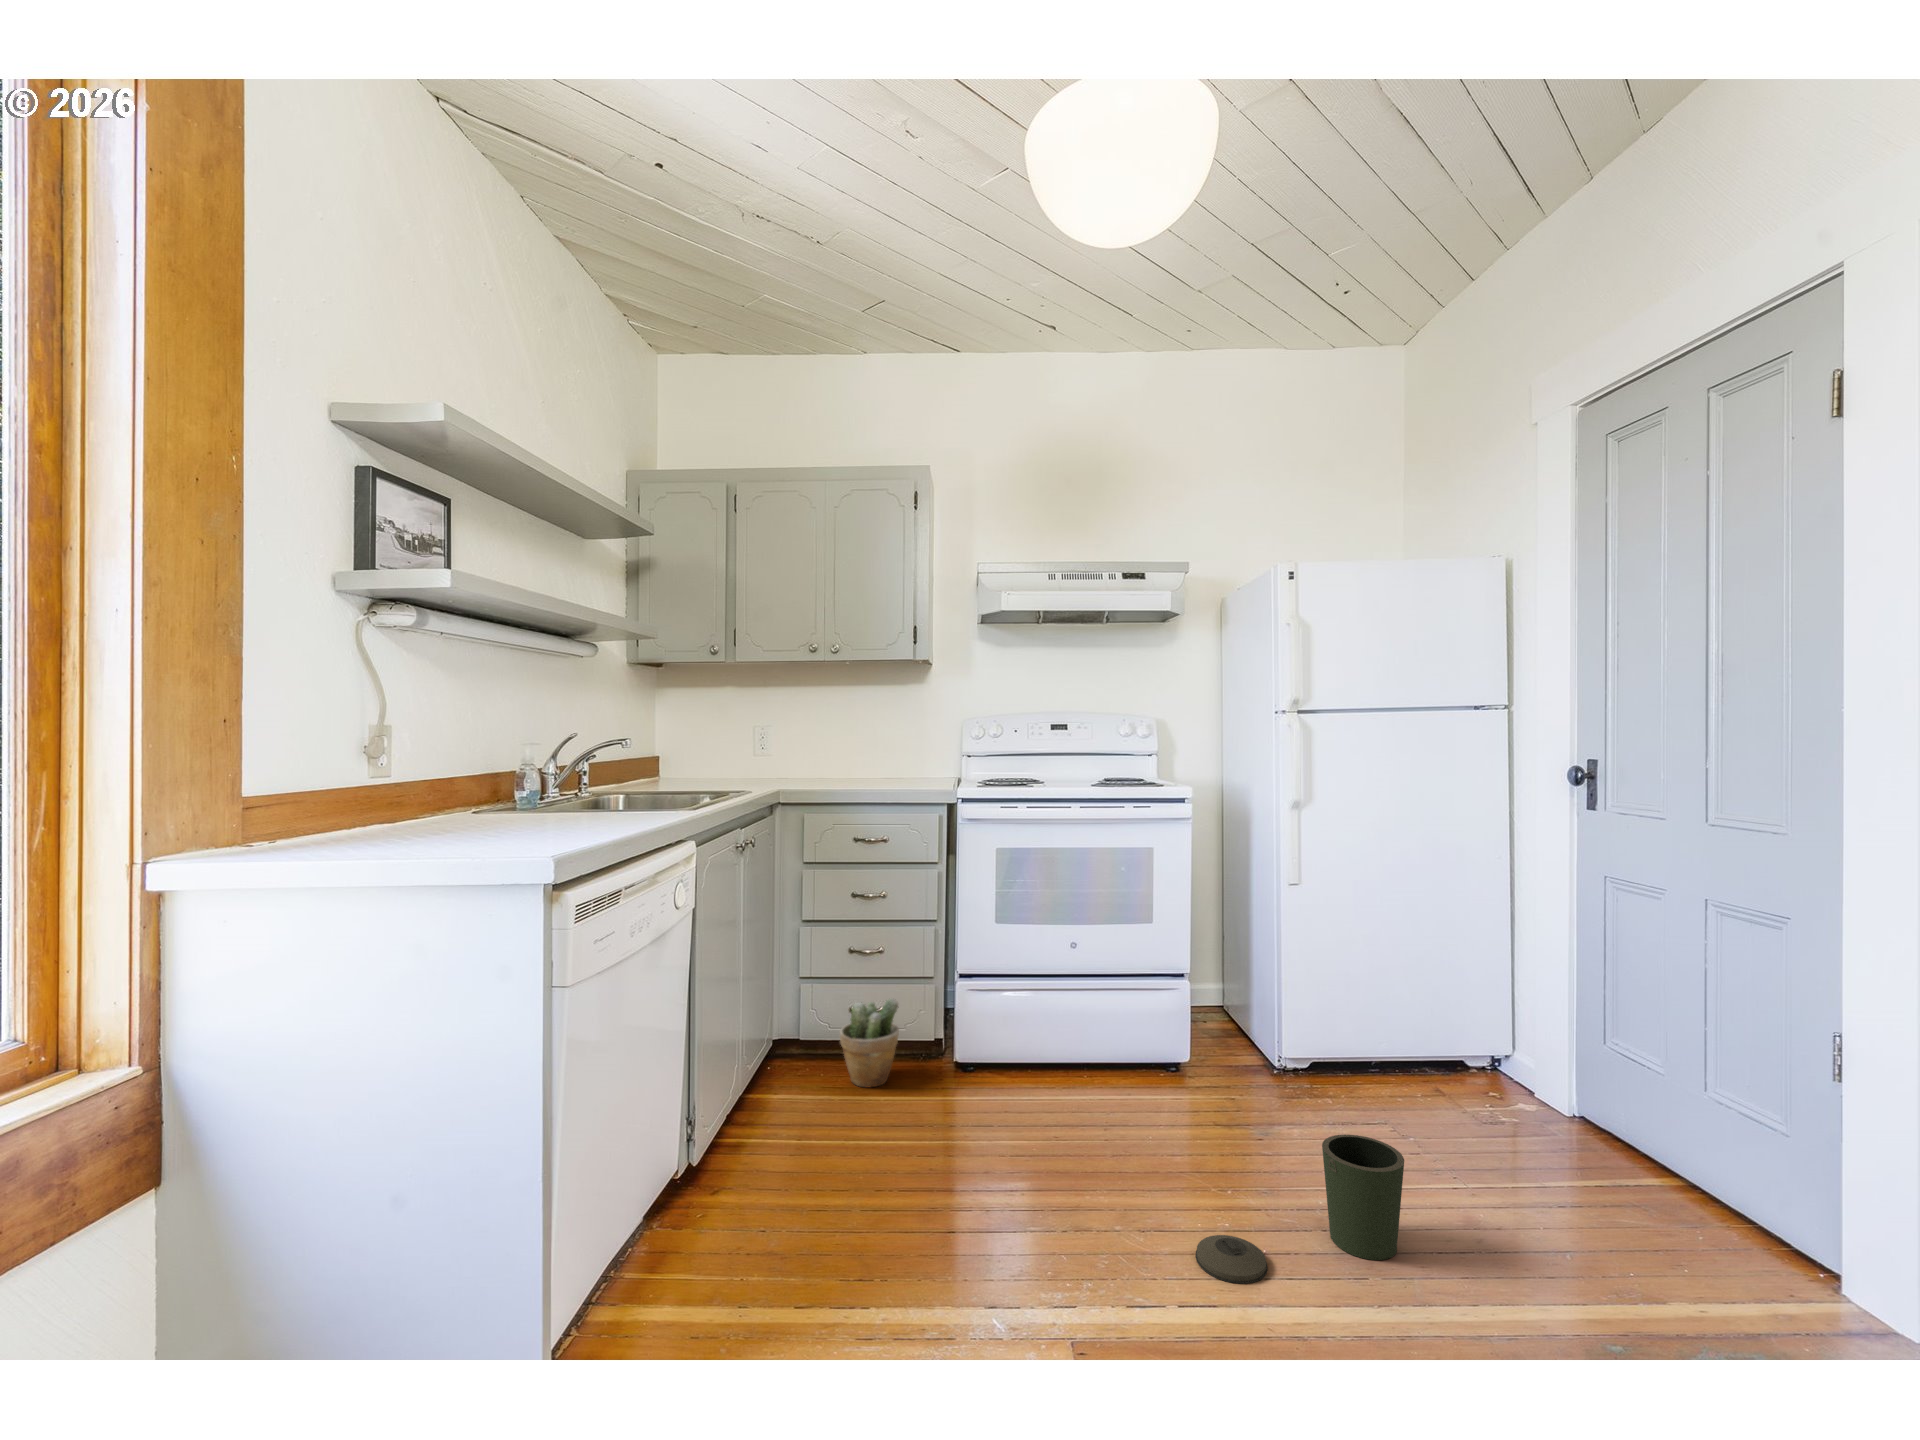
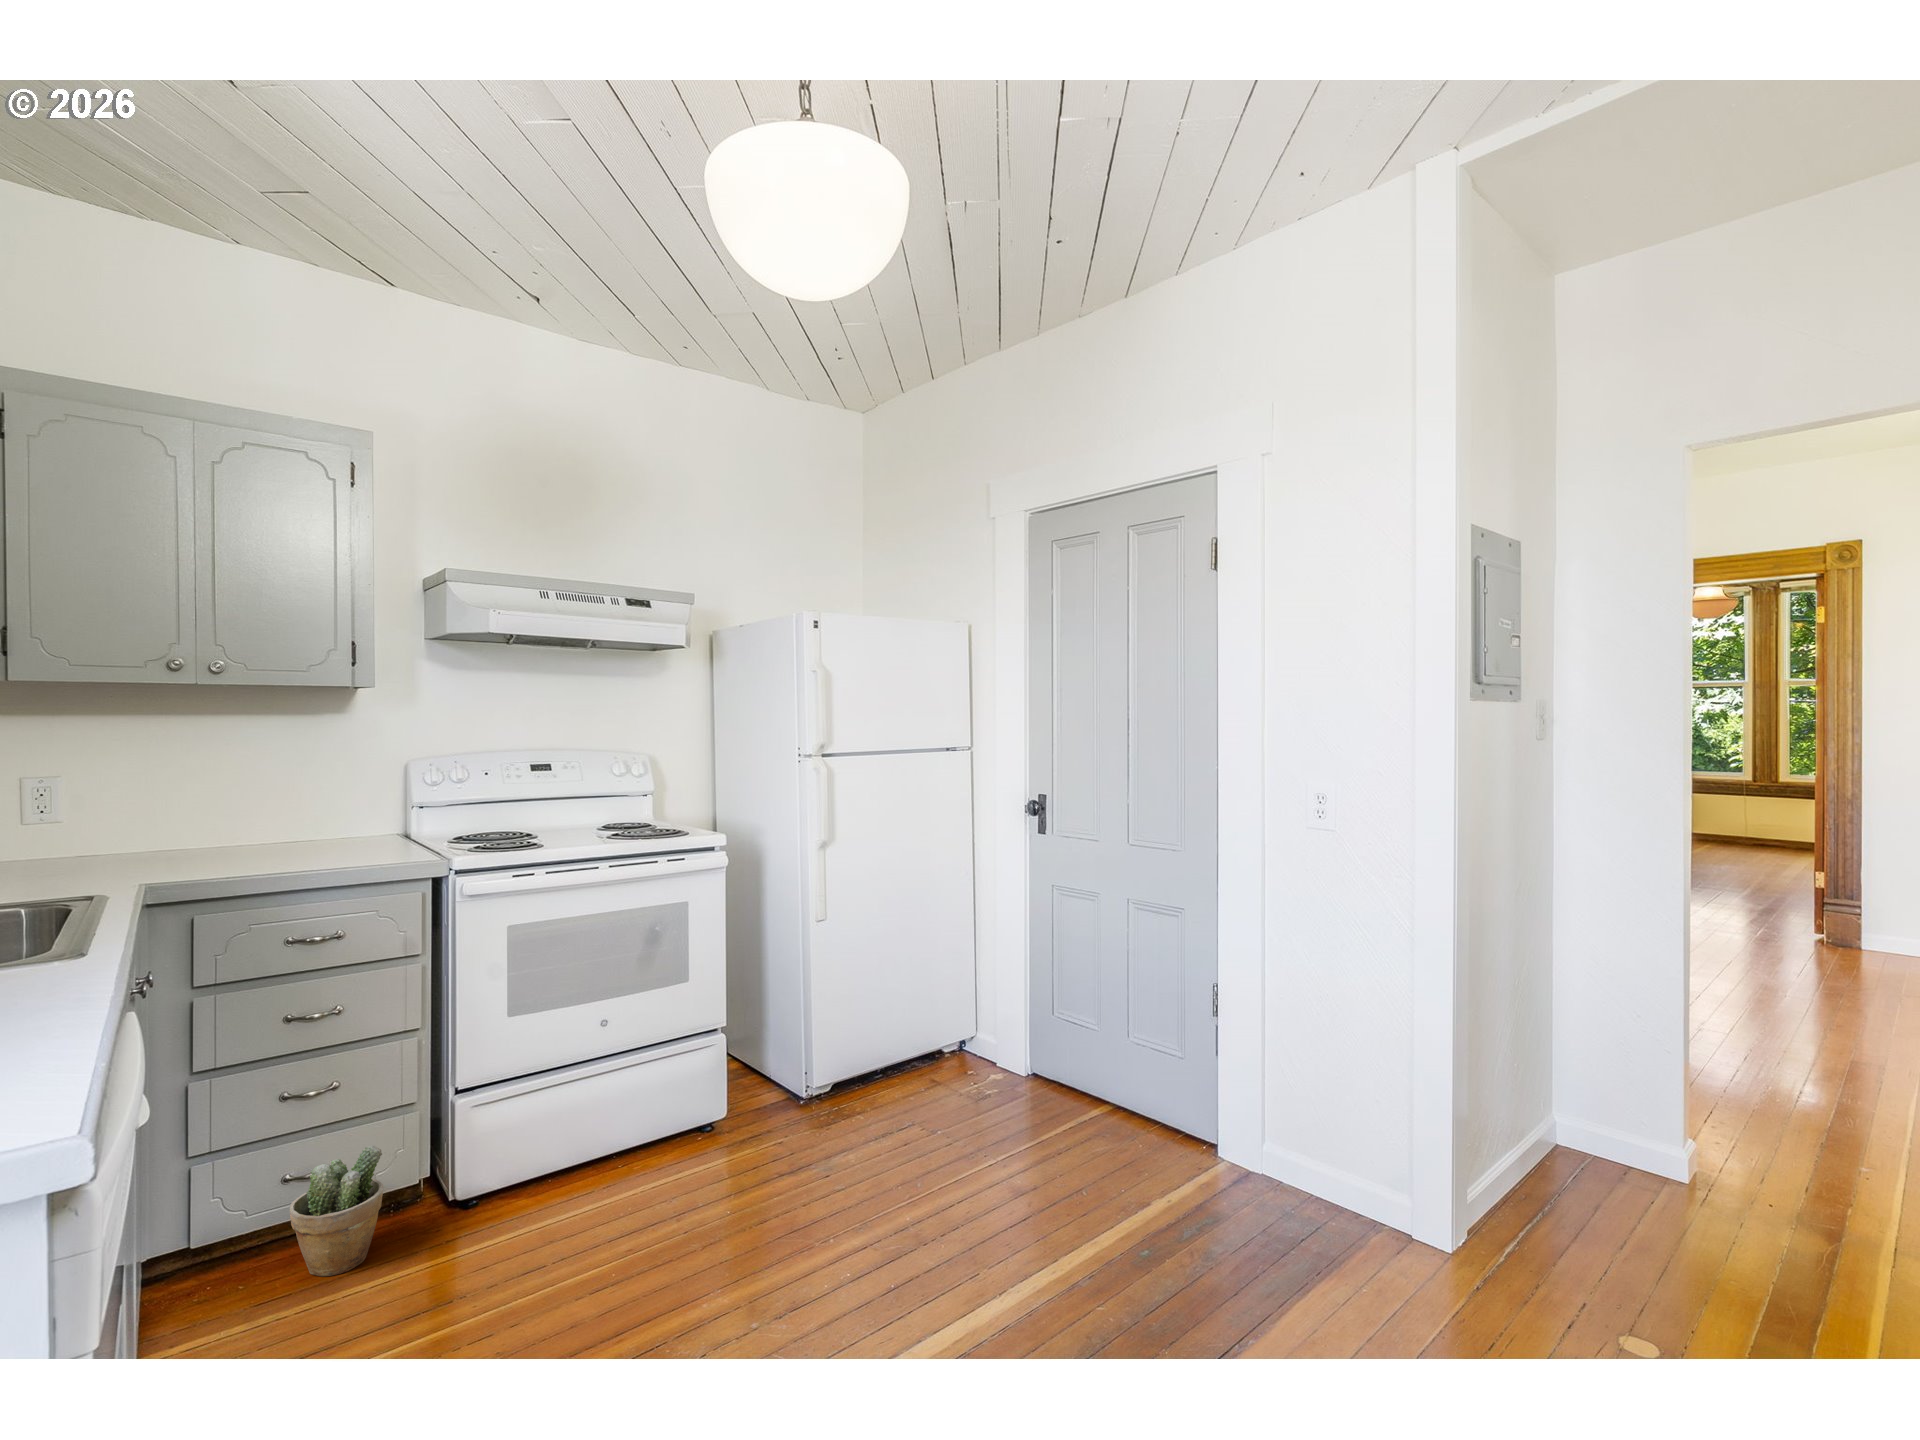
trash can: present [1196,1135,1404,1284] -> none [827,1139,975,1311]

